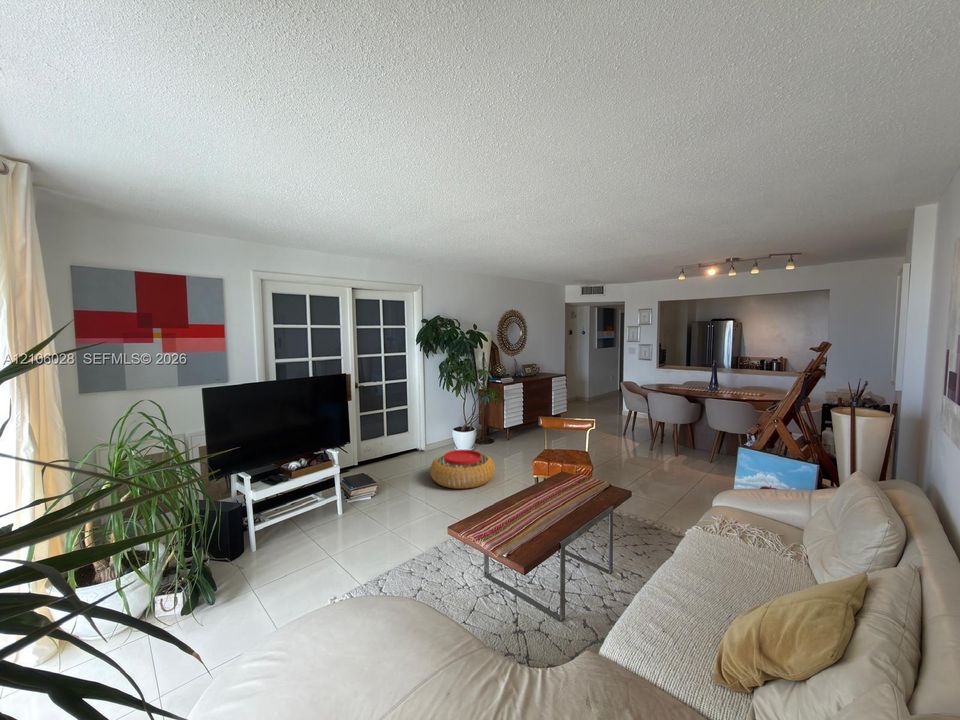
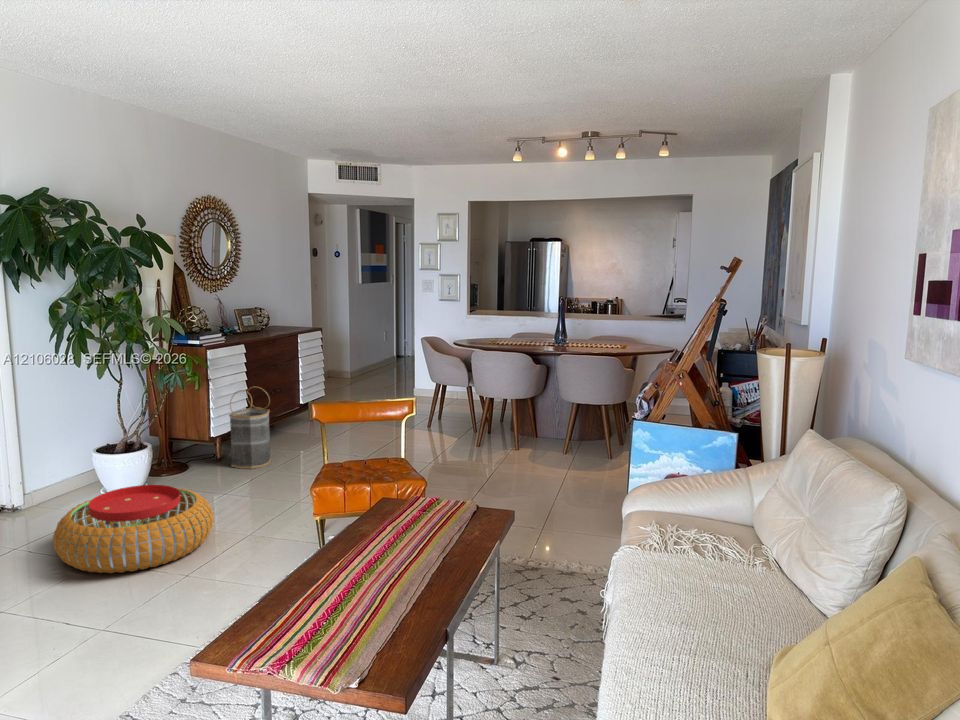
basket: none [512,406,533,448] -> present [229,386,271,469]

